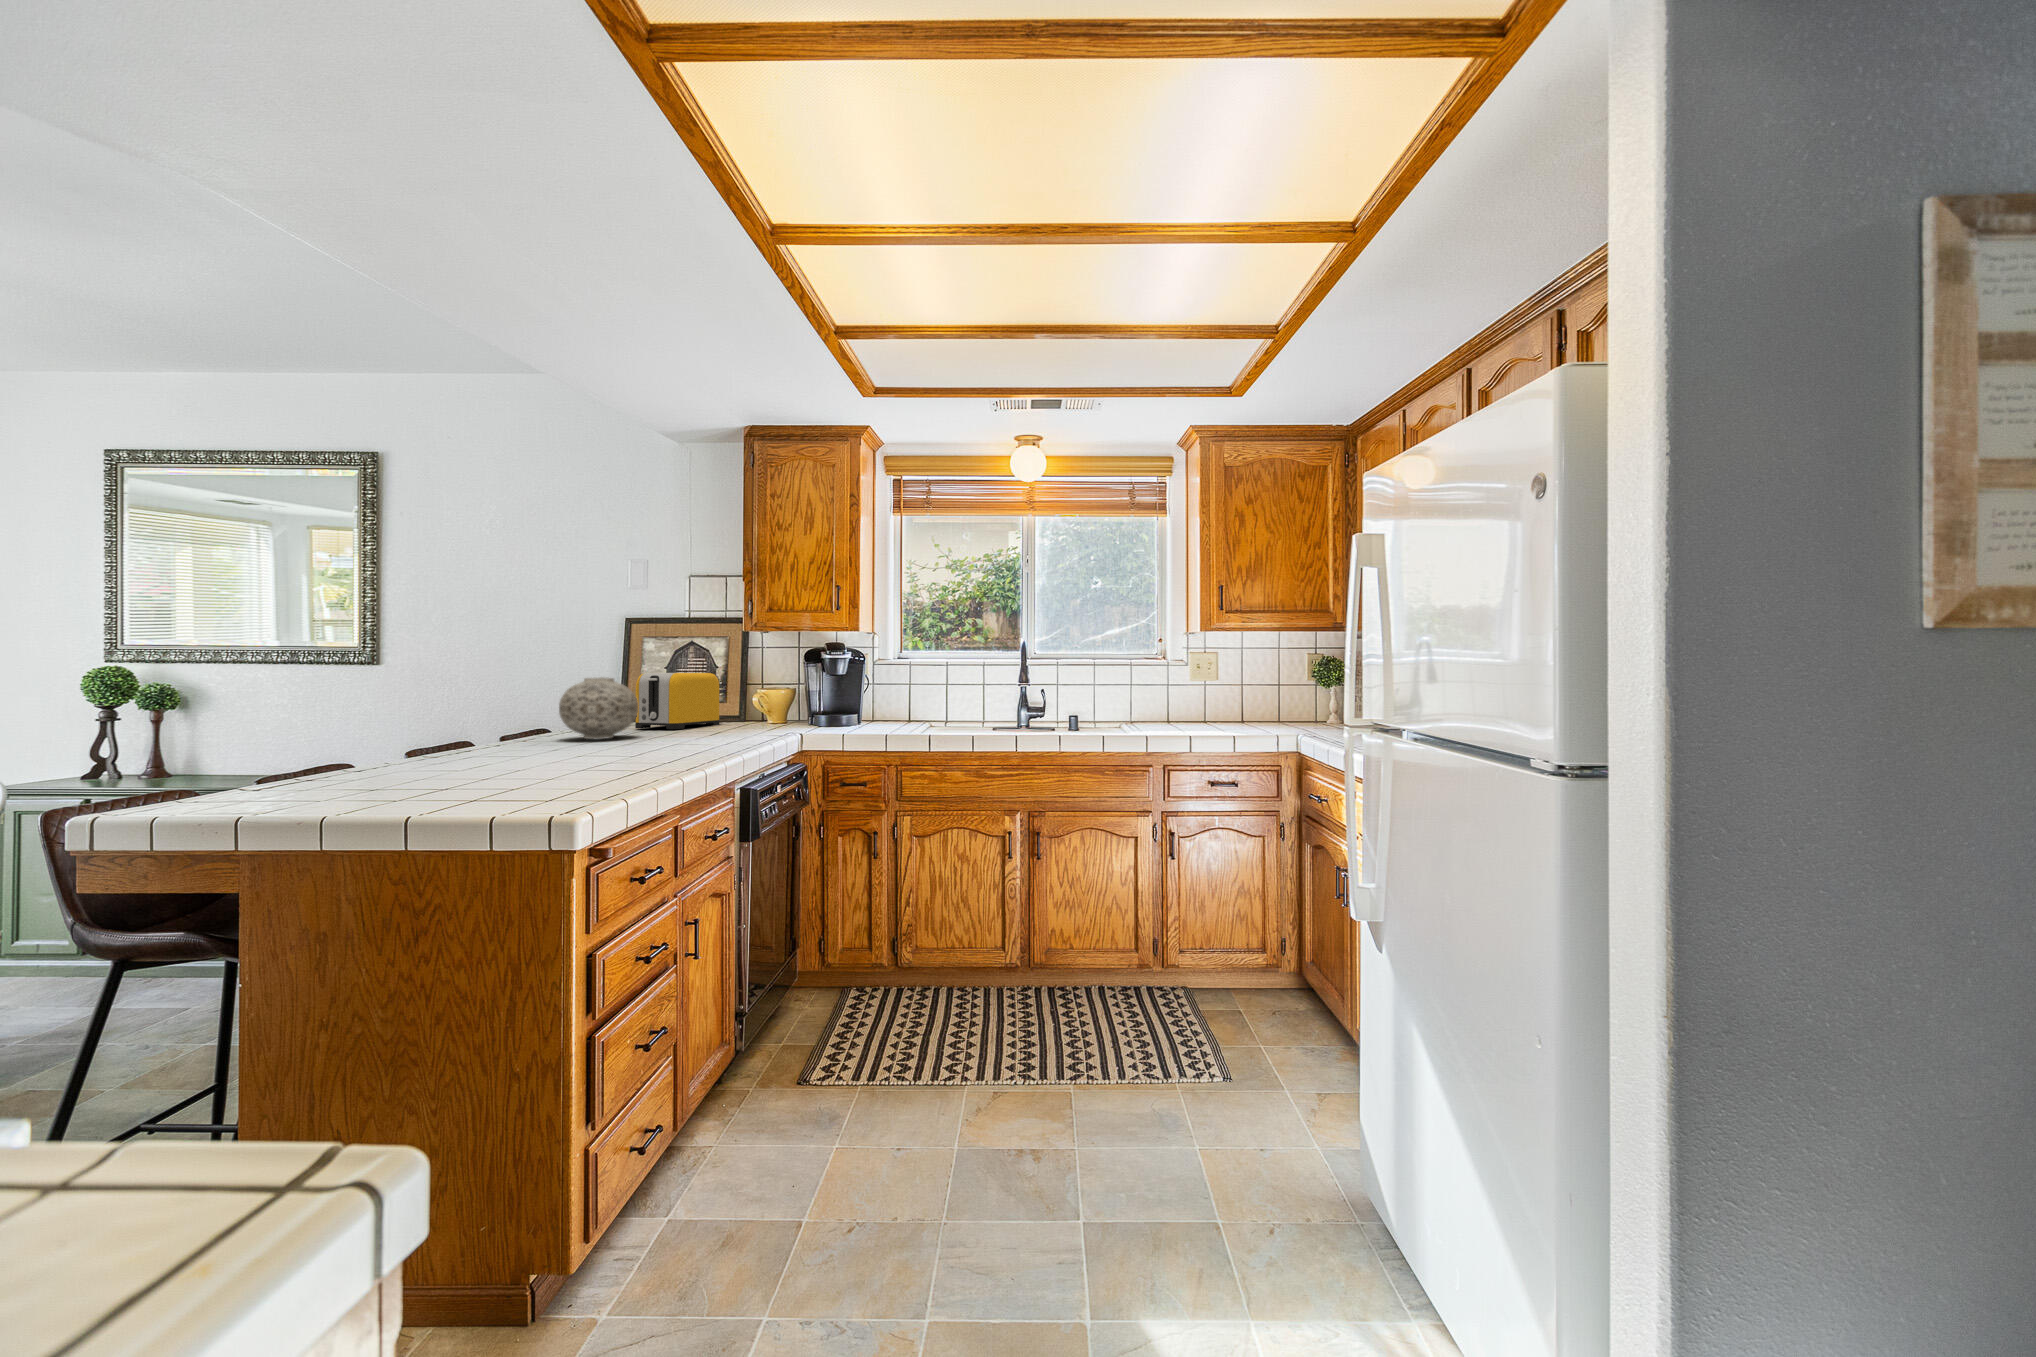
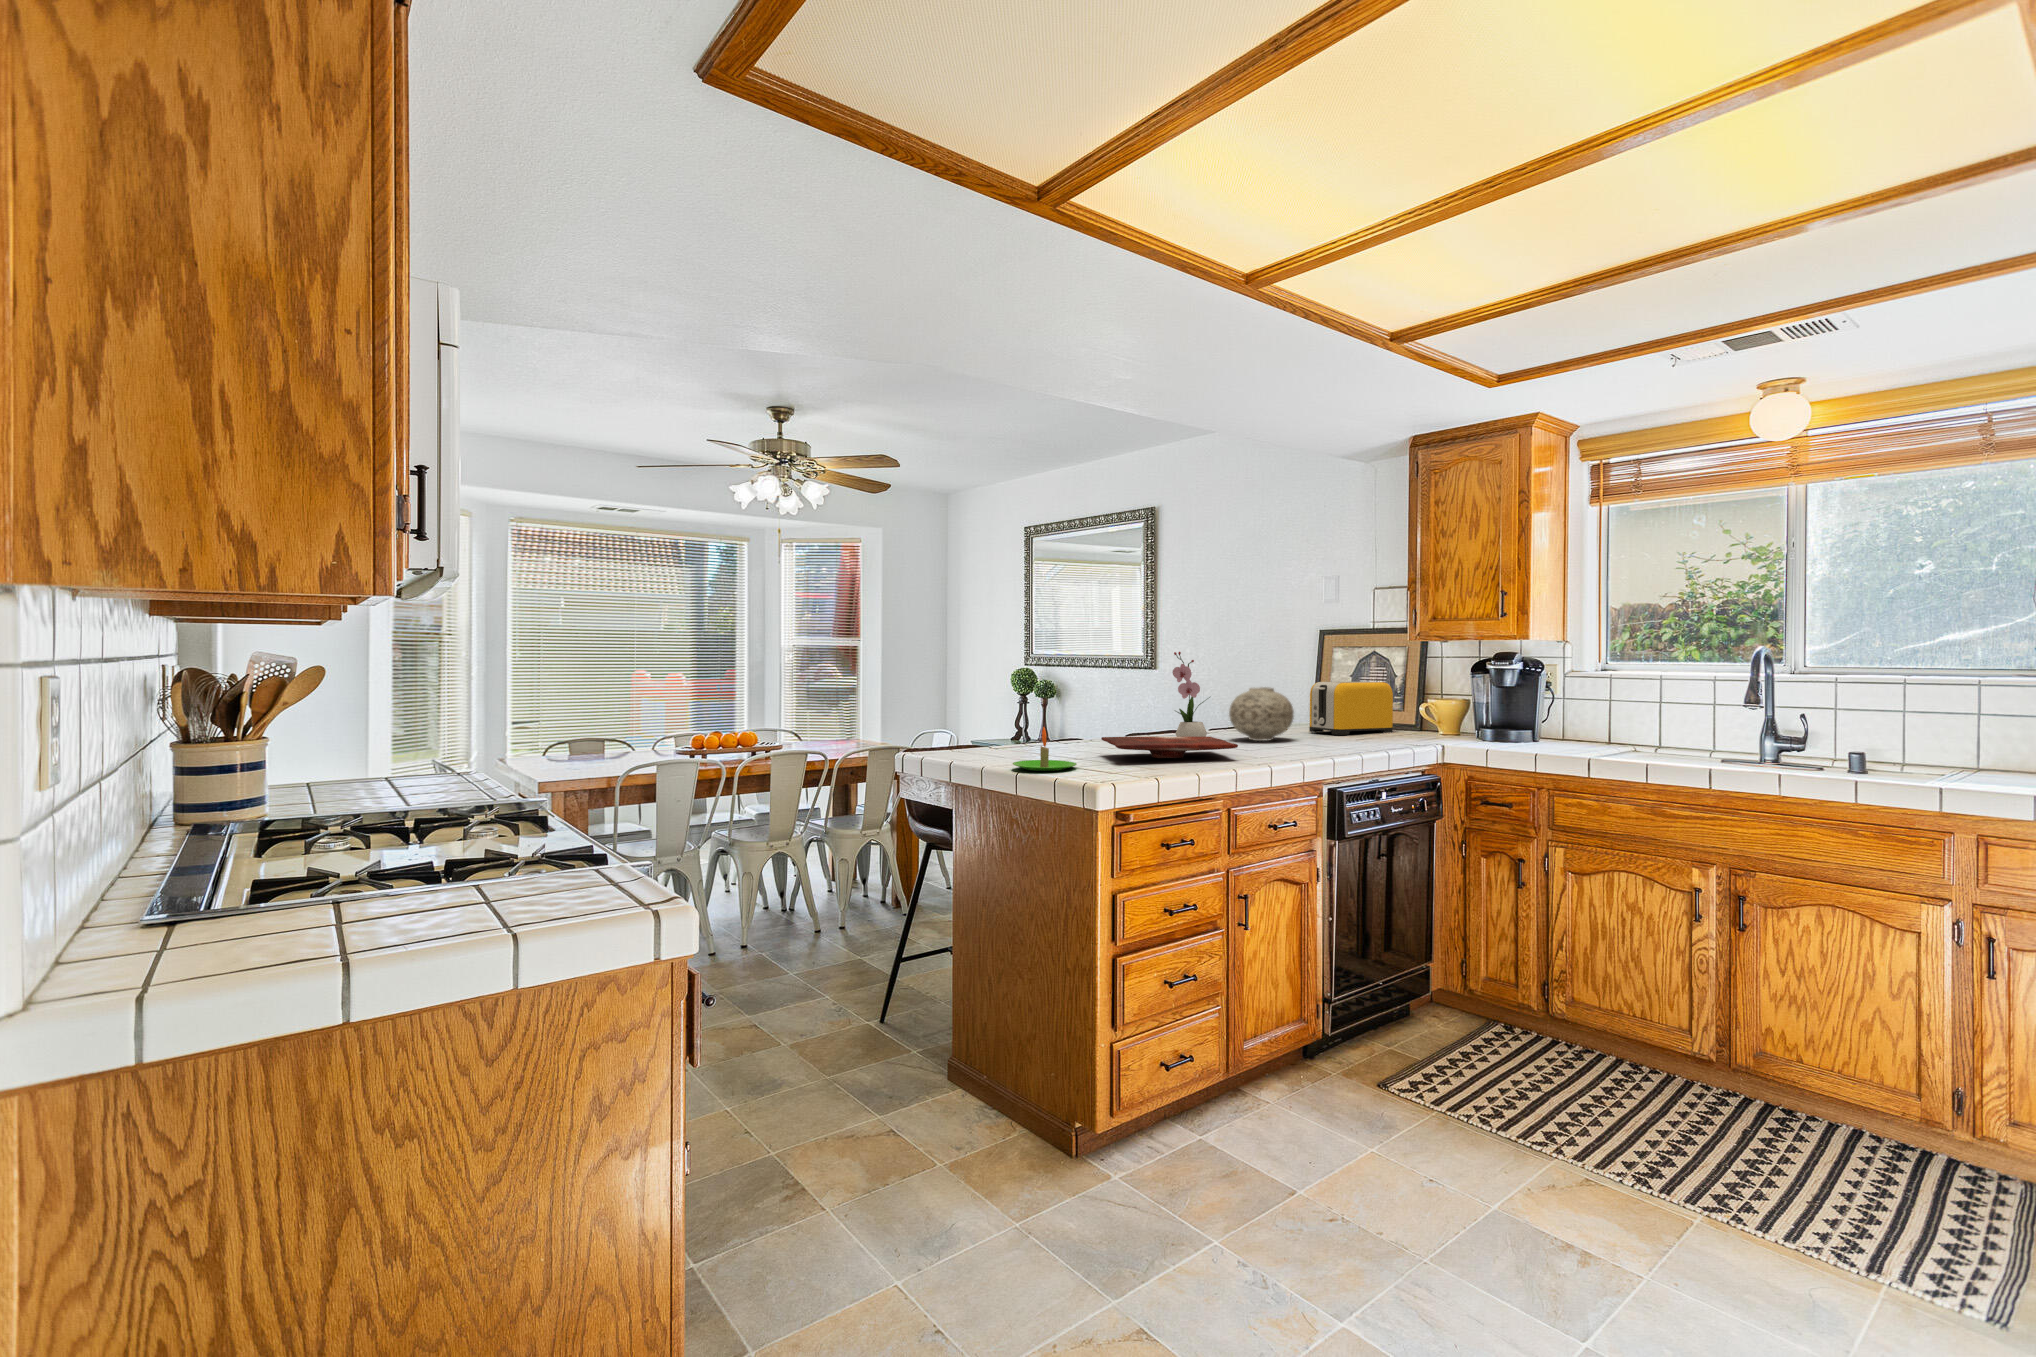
flower arrangement: none [503,631,549,749] -> present [1172,652,1210,737]
candle: none [317,725,430,790] -> present [1013,727,1077,771]
cutting board: none [423,734,629,762] -> present [1101,737,1238,758]

